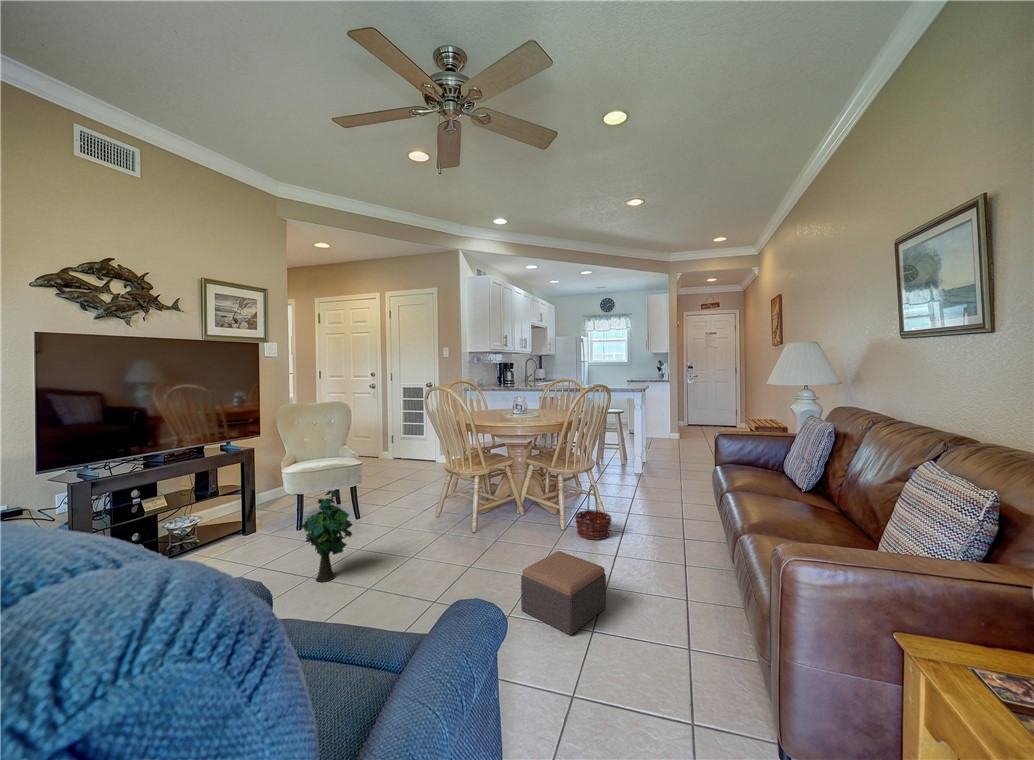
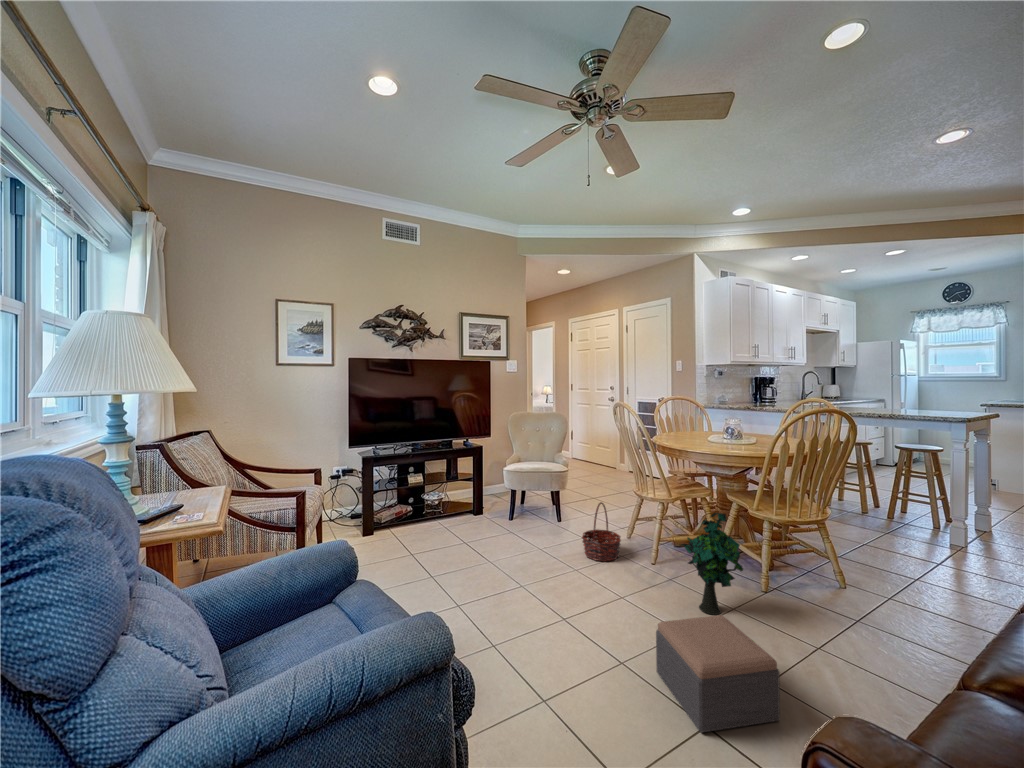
basket: present [575,485,611,540] -> present [582,502,621,561]
decorative plant: present [297,490,353,582] -> present [680,513,743,615]

